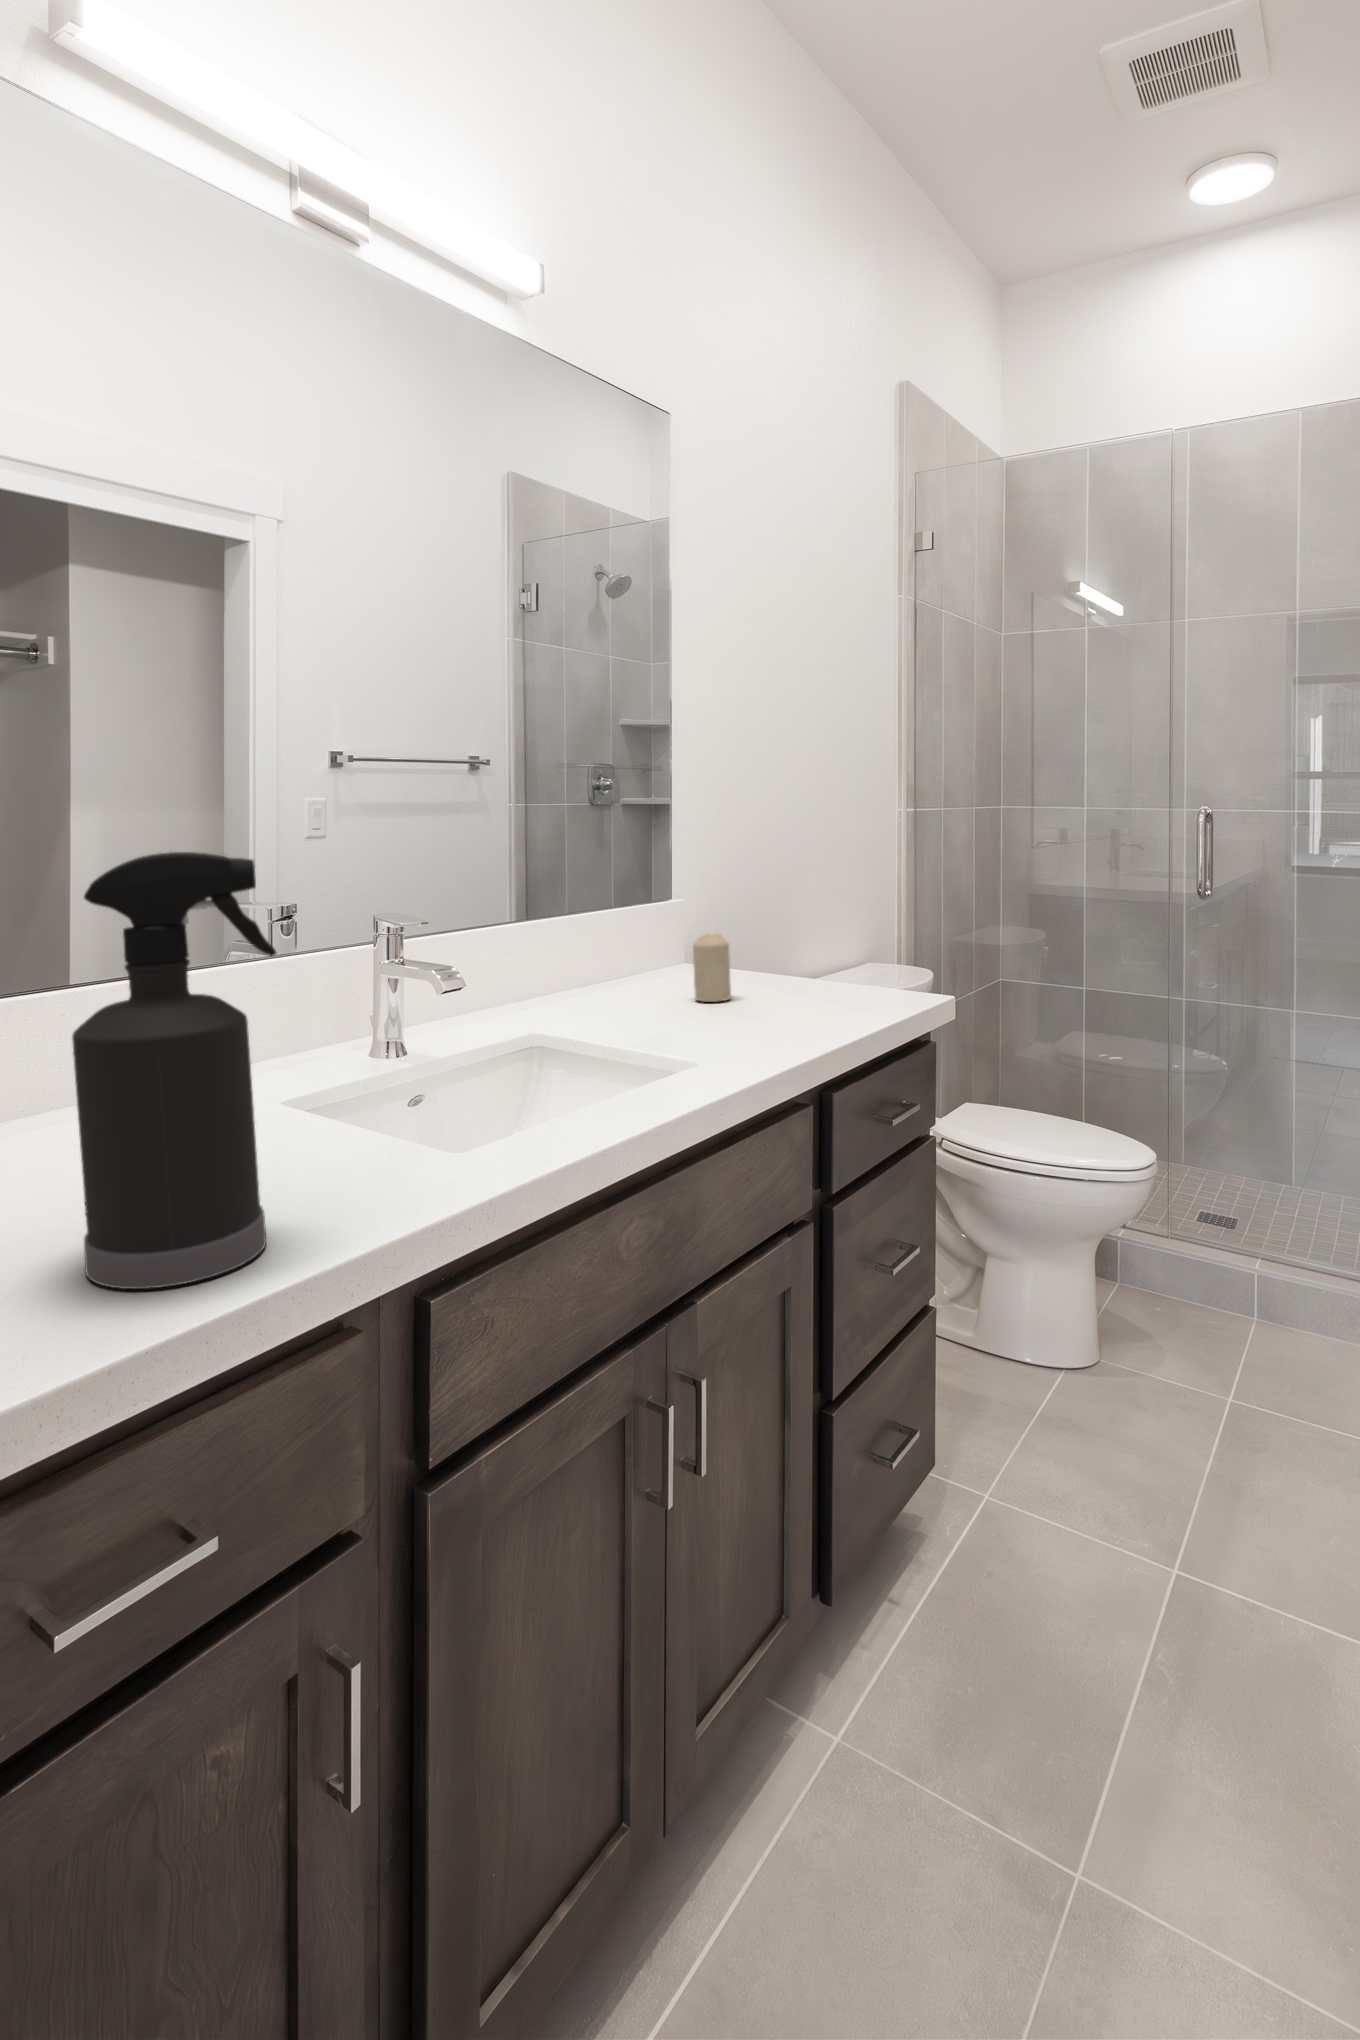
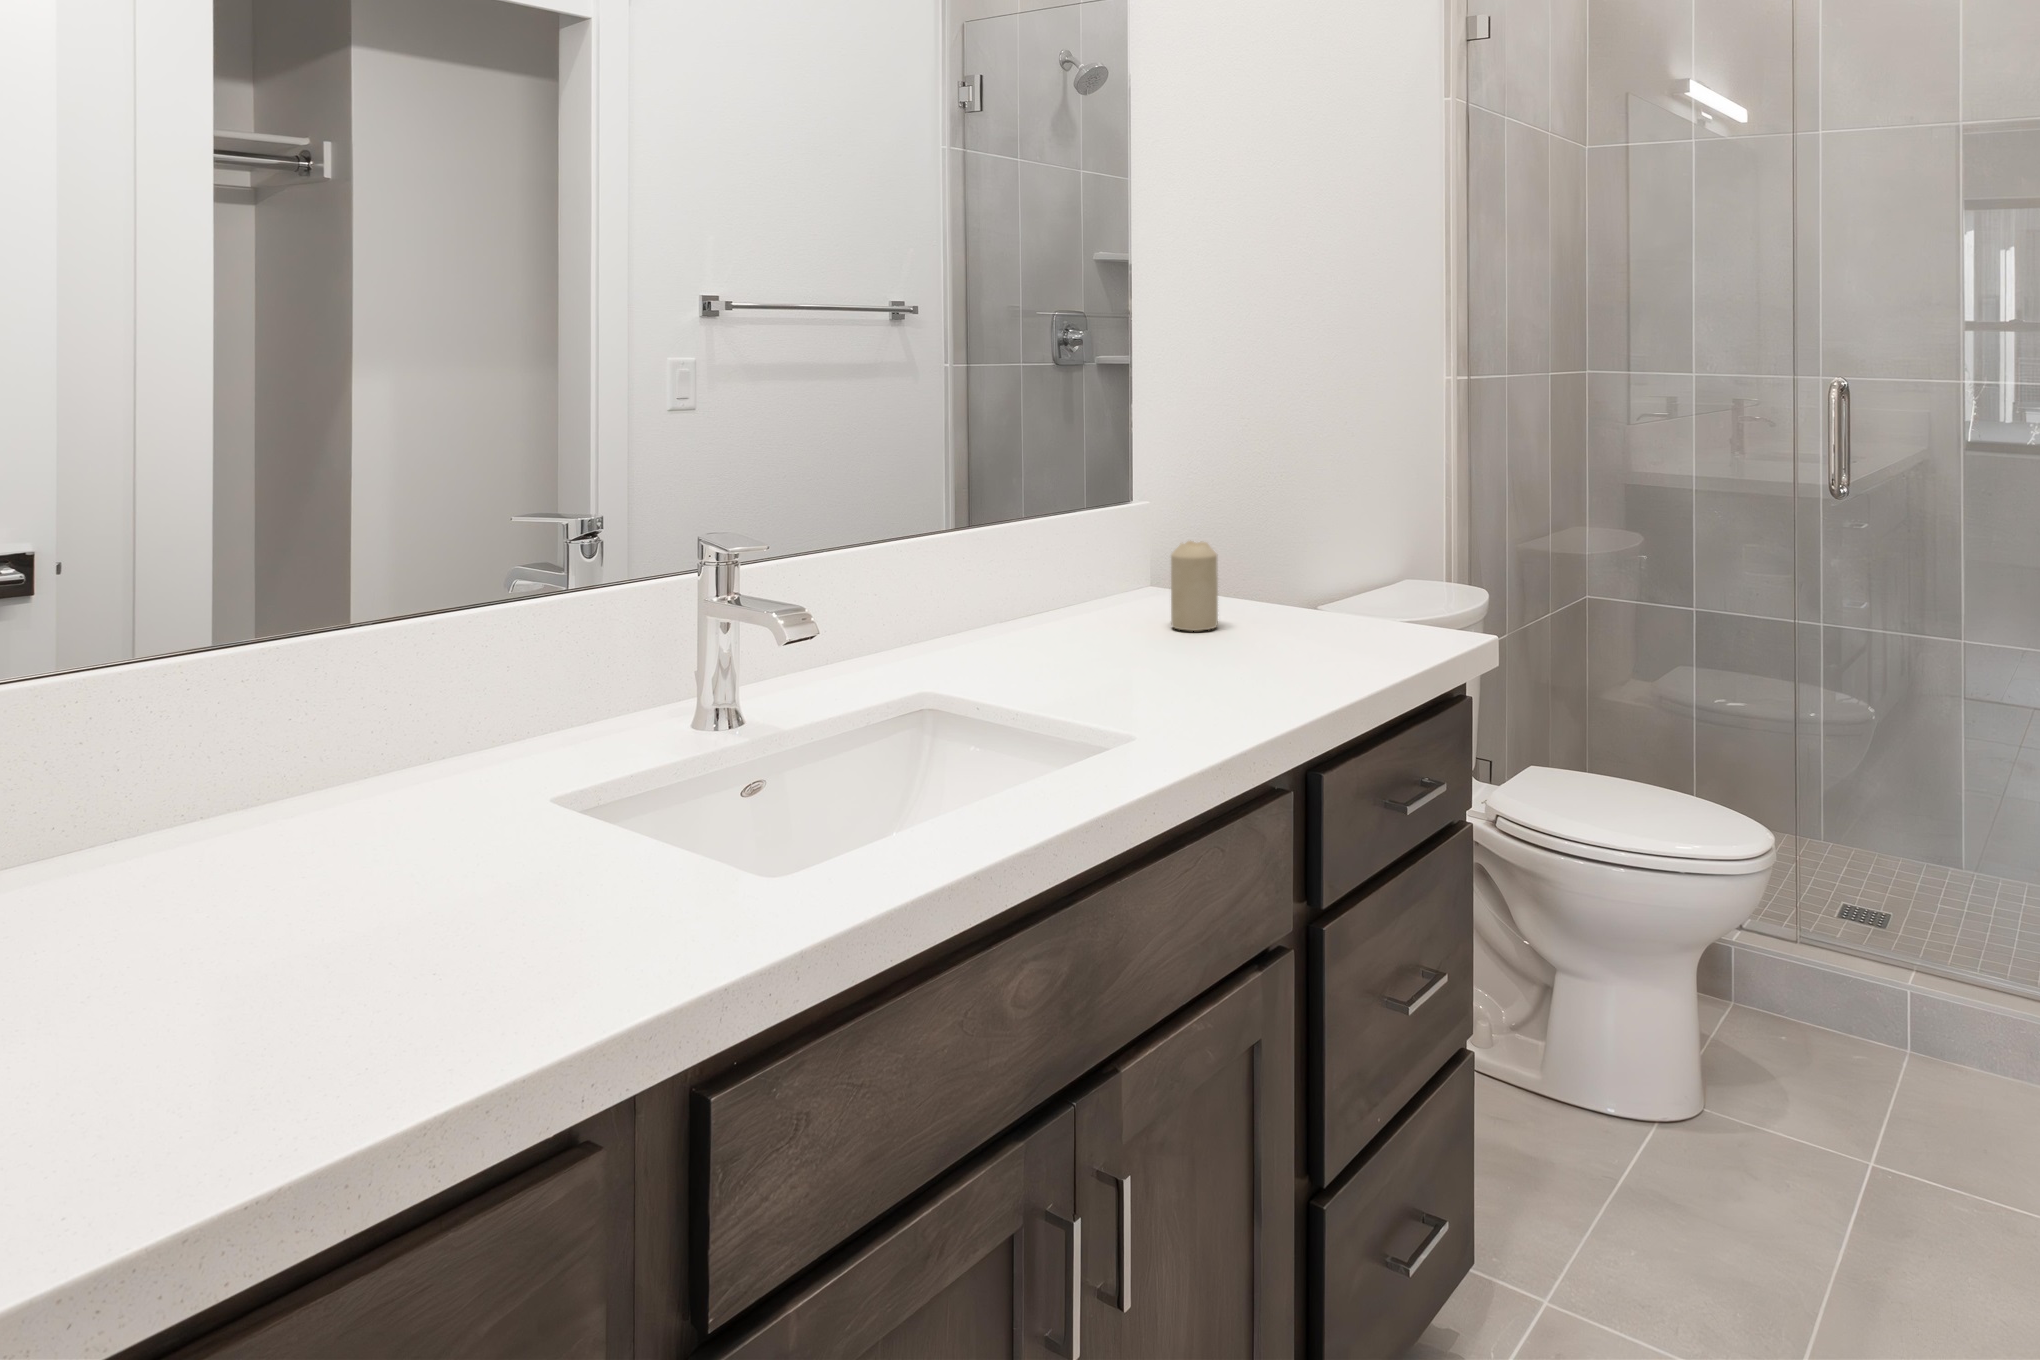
spray bottle: present [72,852,276,1289] -> none [214,461,524,1083]

